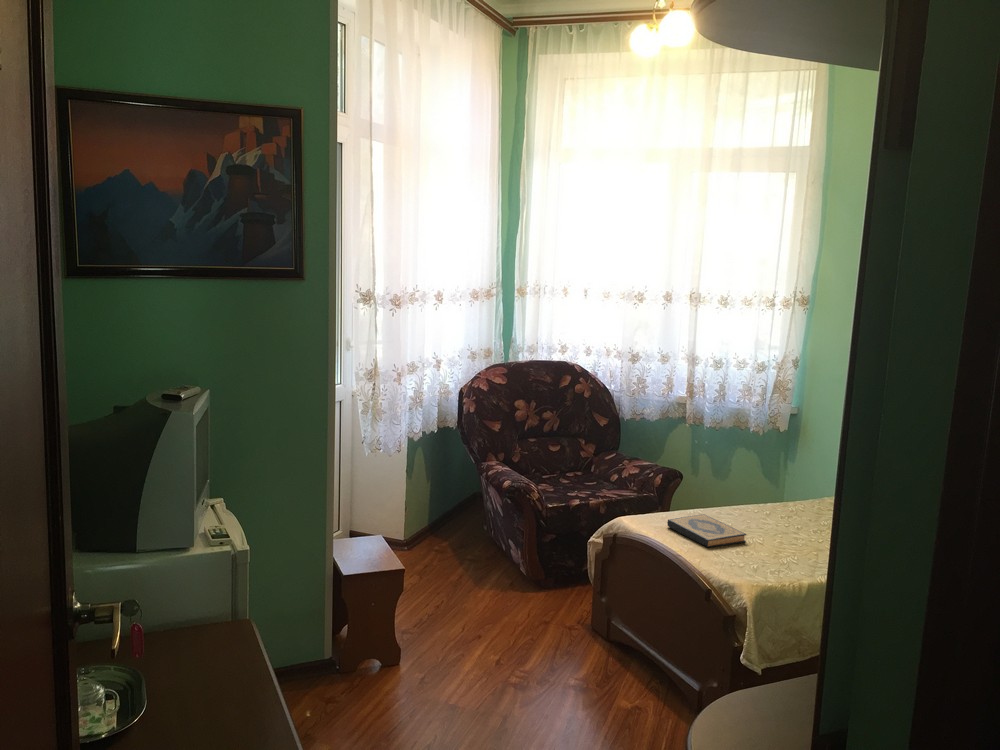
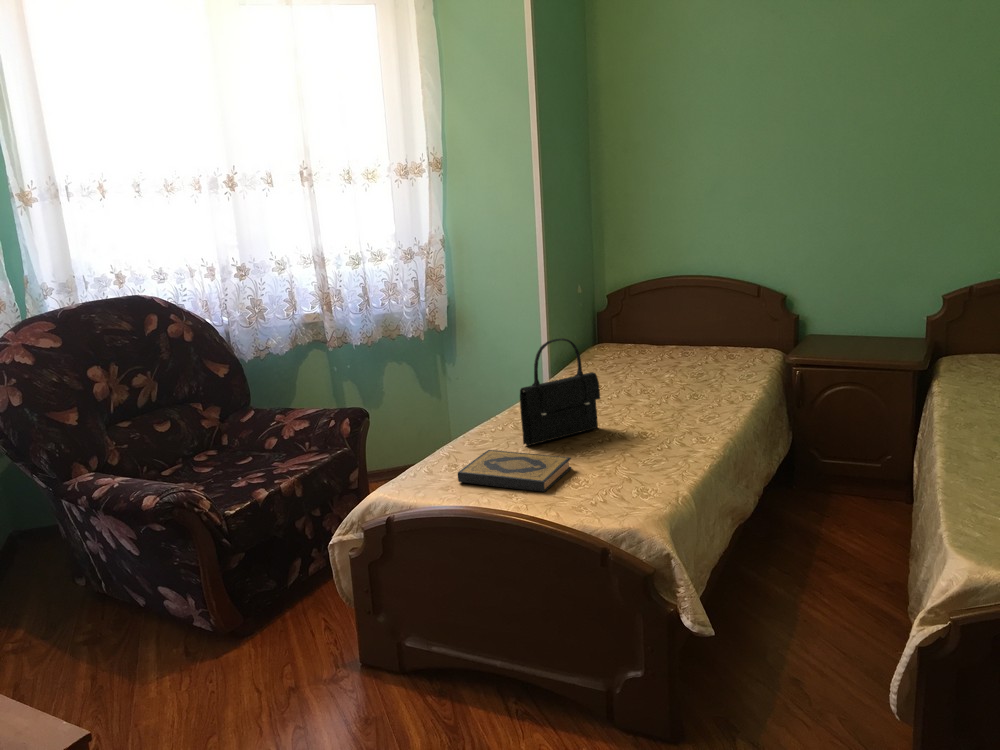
handbag: none [739,451,810,527] -> present [520,338,600,446]

